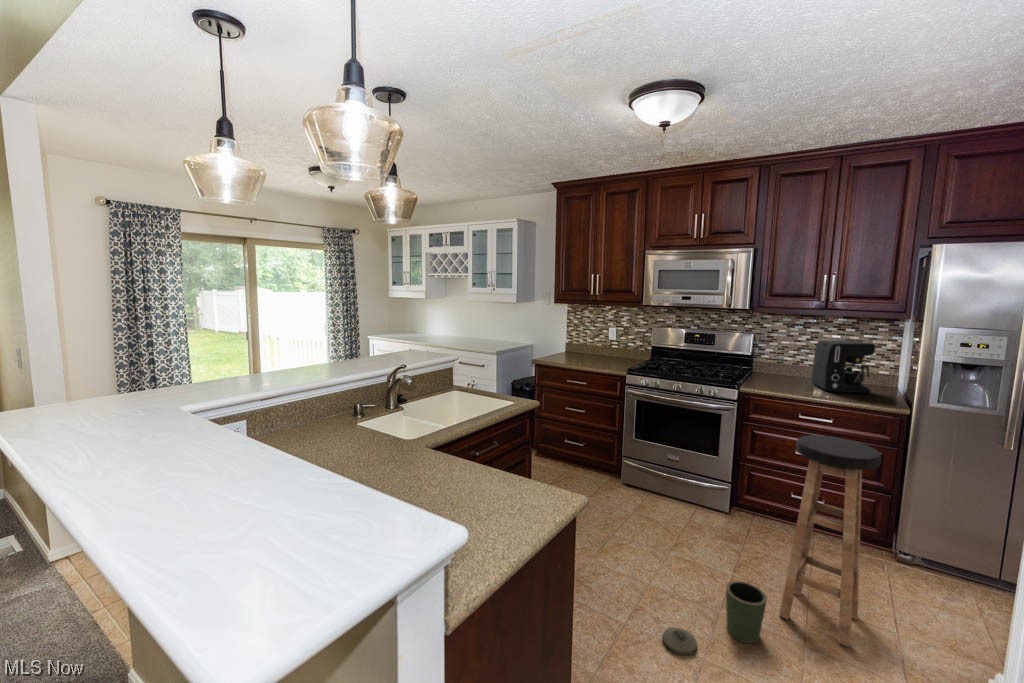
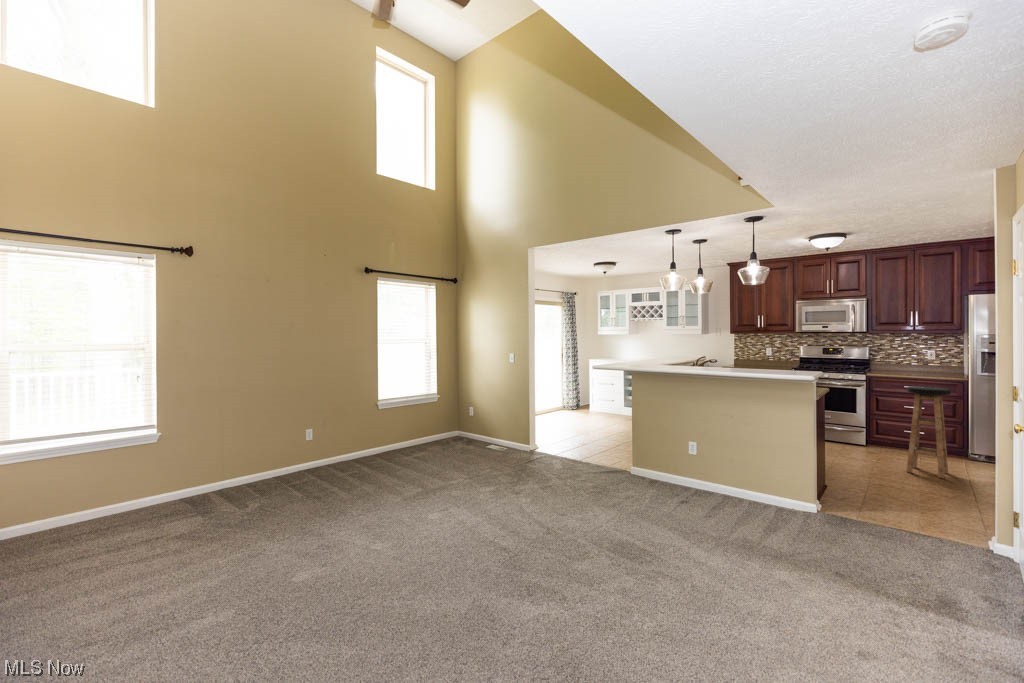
coffee maker: present [812,340,875,393] -> none [909,347,946,375]
trash can: present [662,581,767,655] -> none [850,453,900,478]

